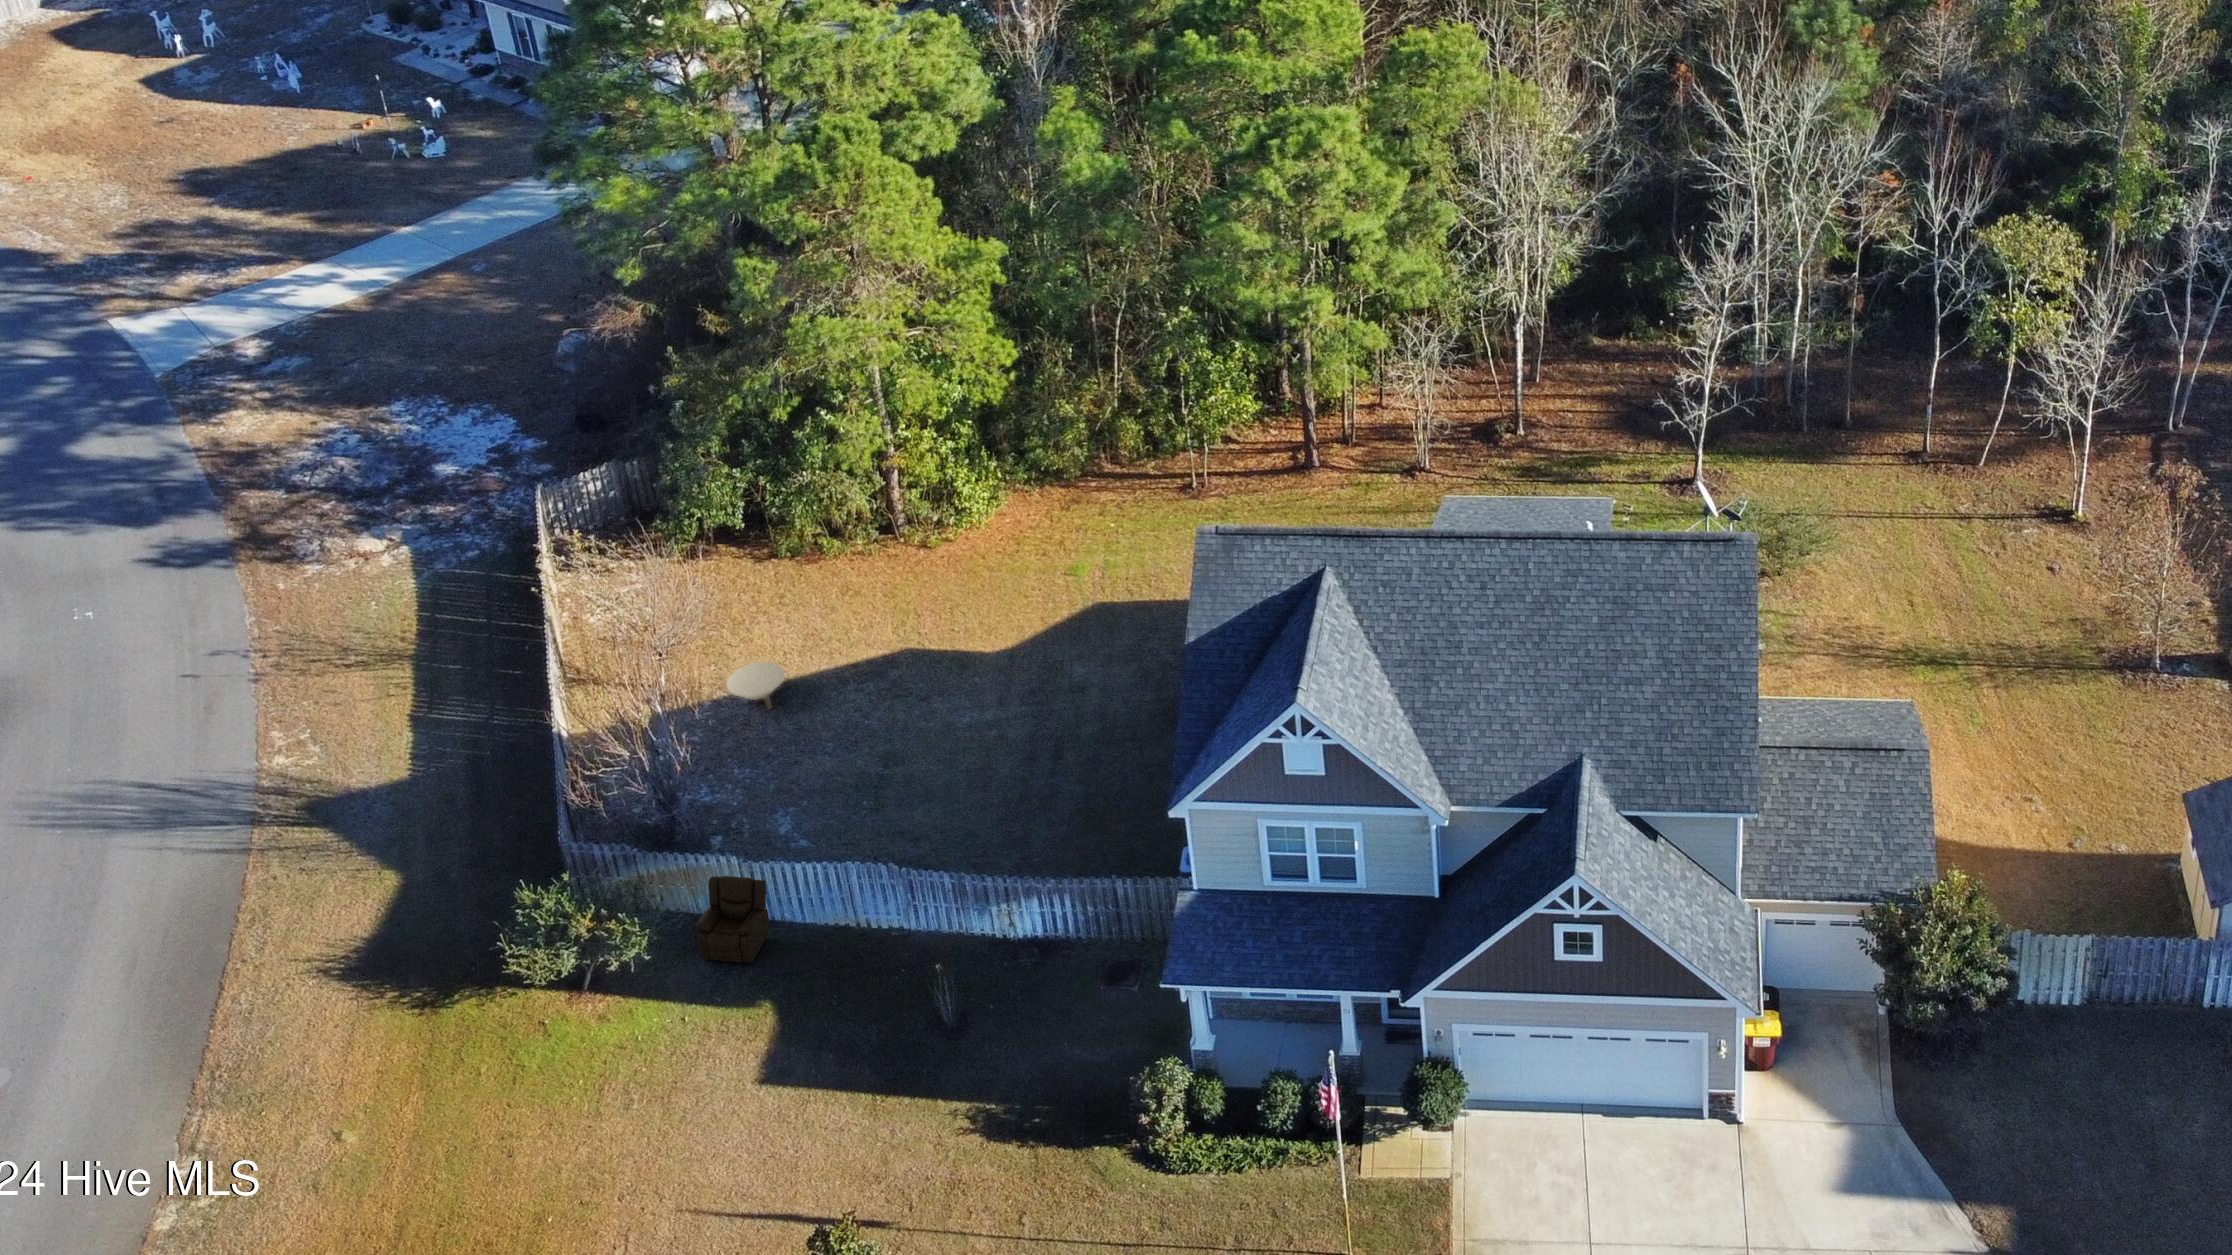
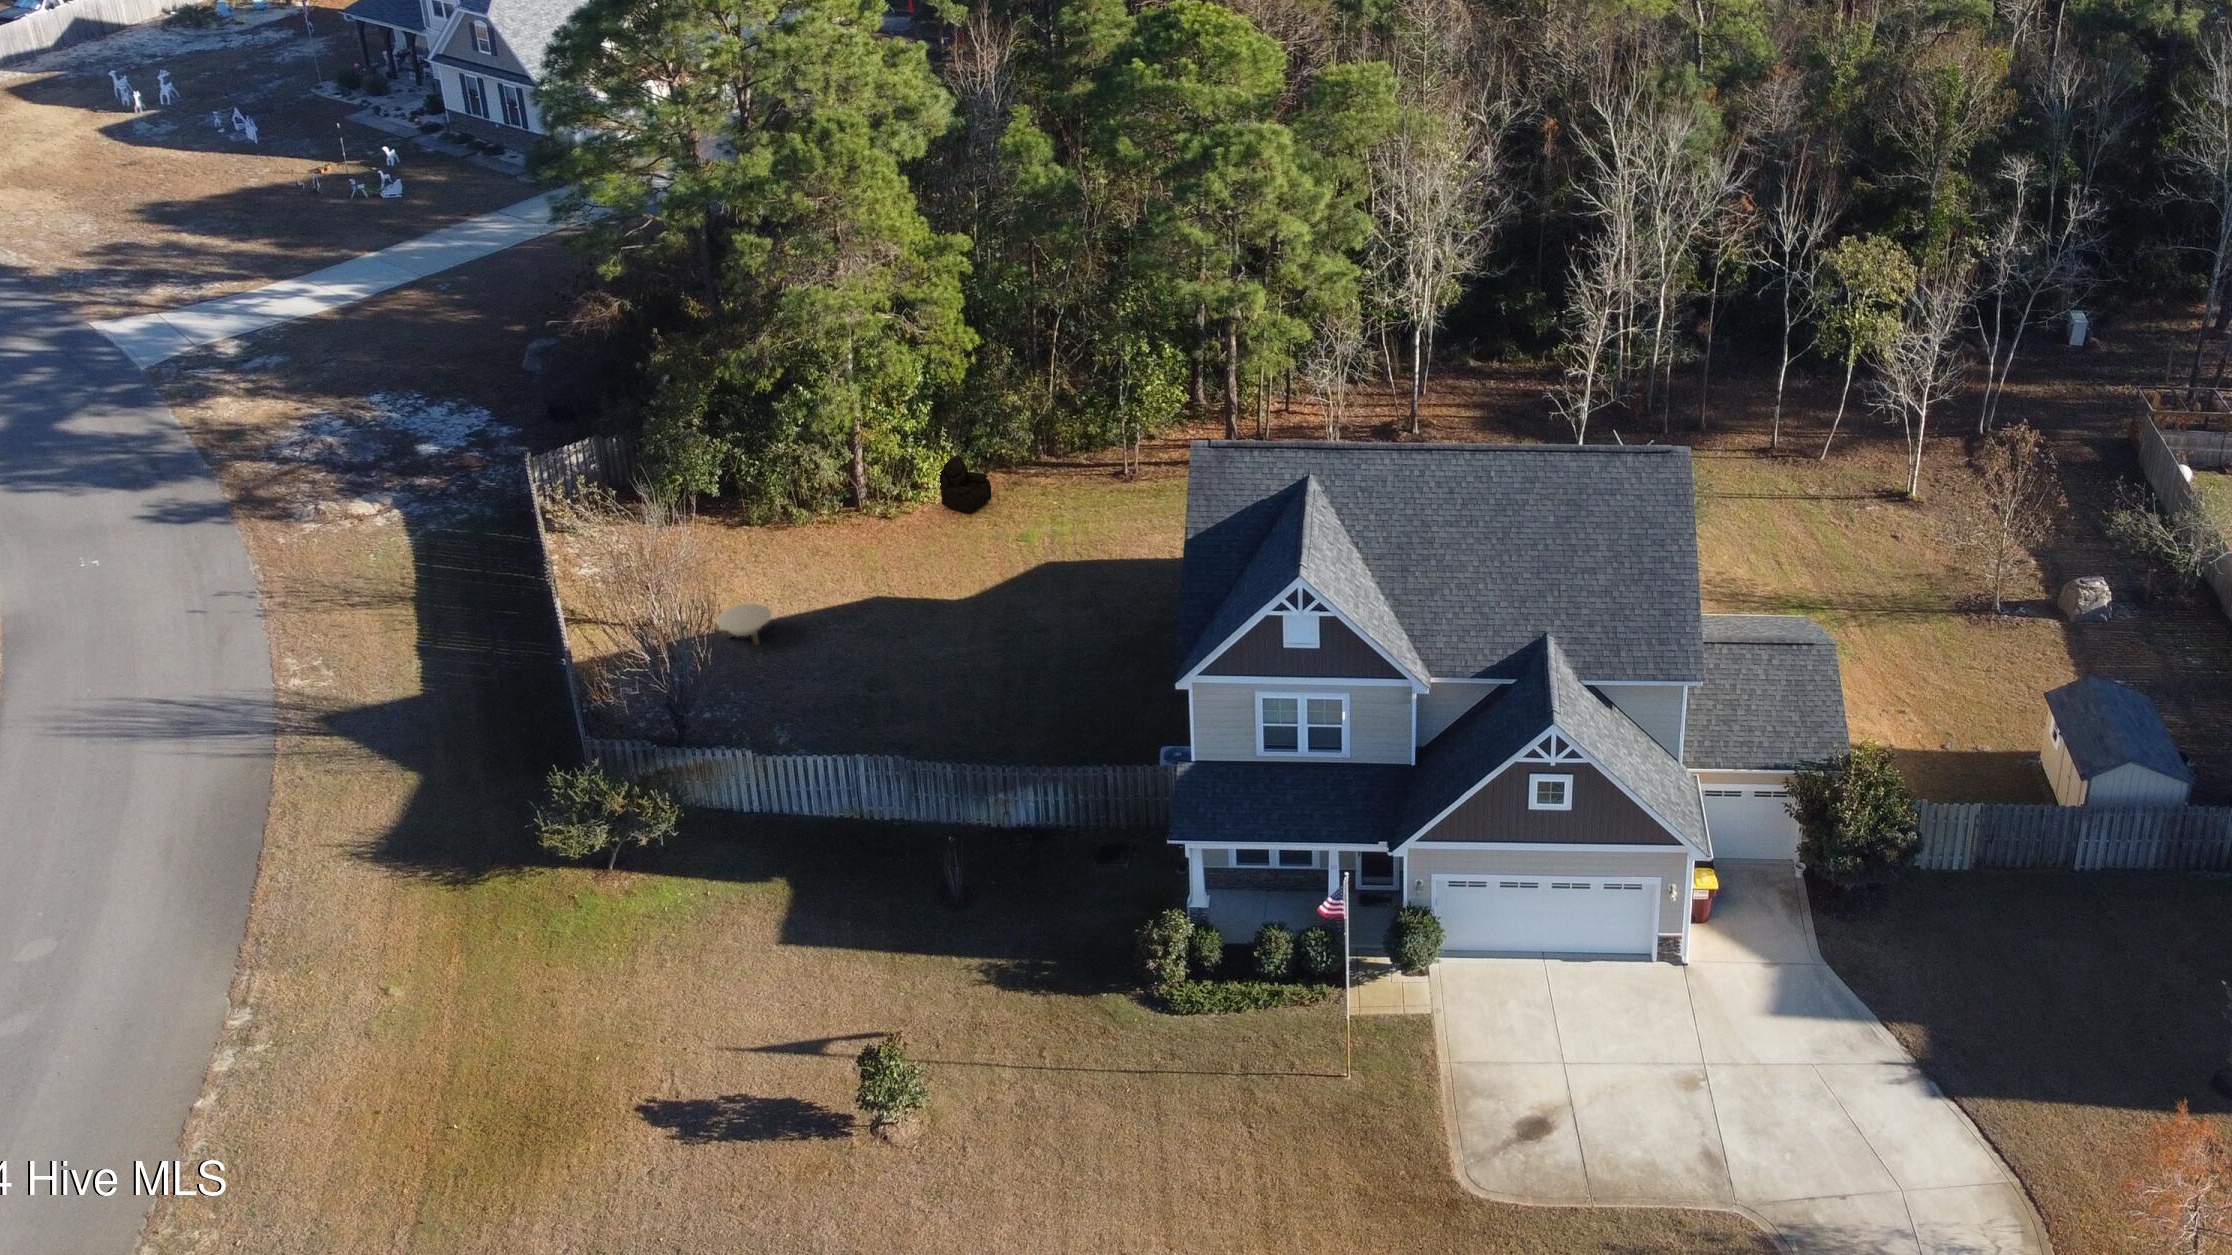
chair: present [696,876,770,963] -> present [940,455,991,514]

